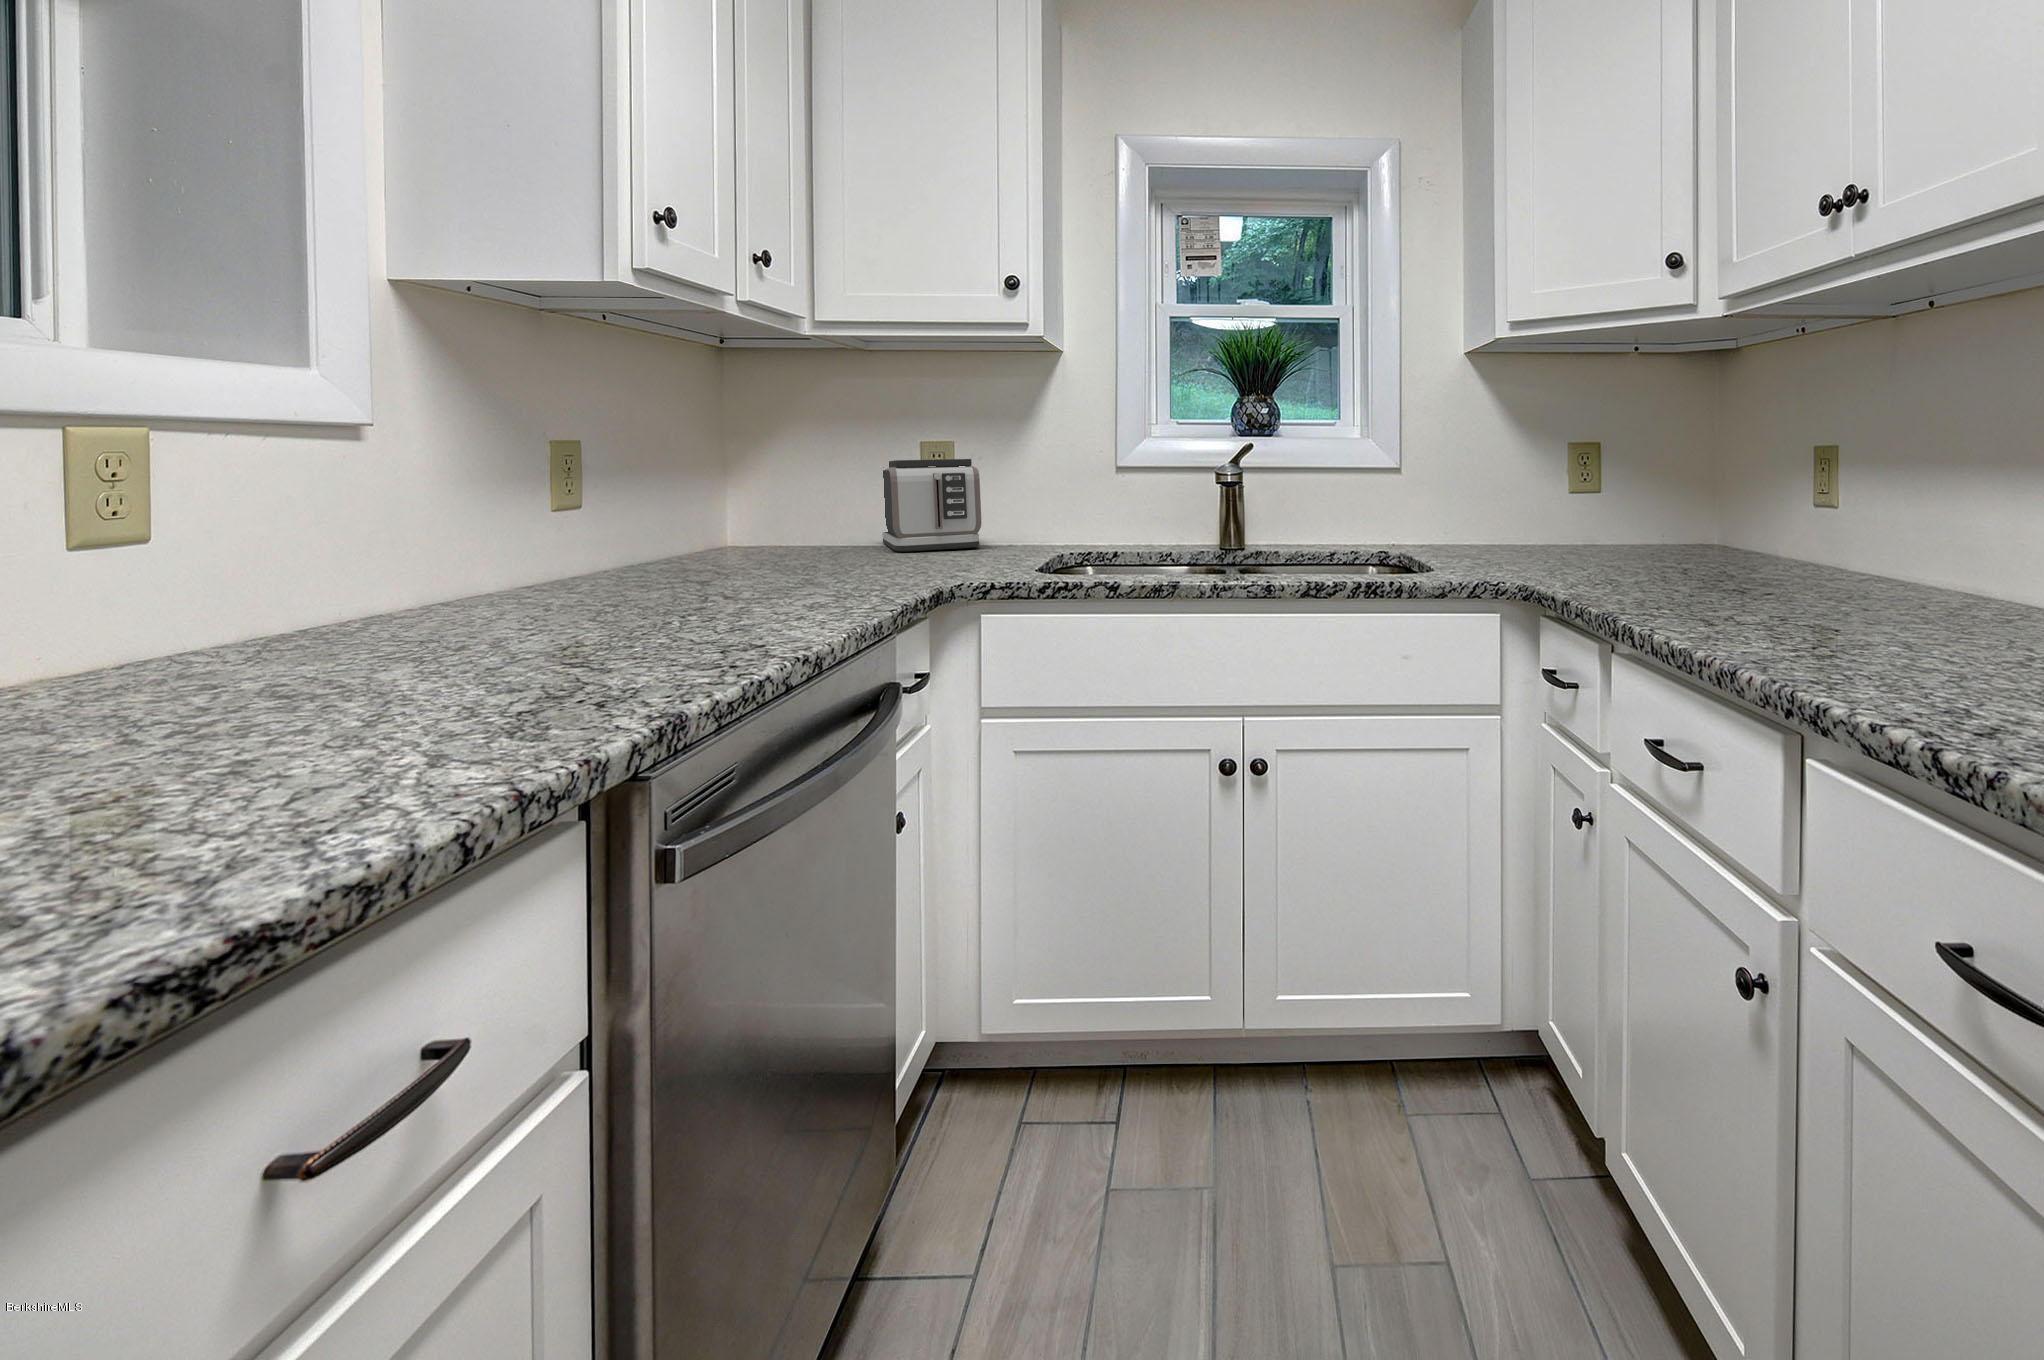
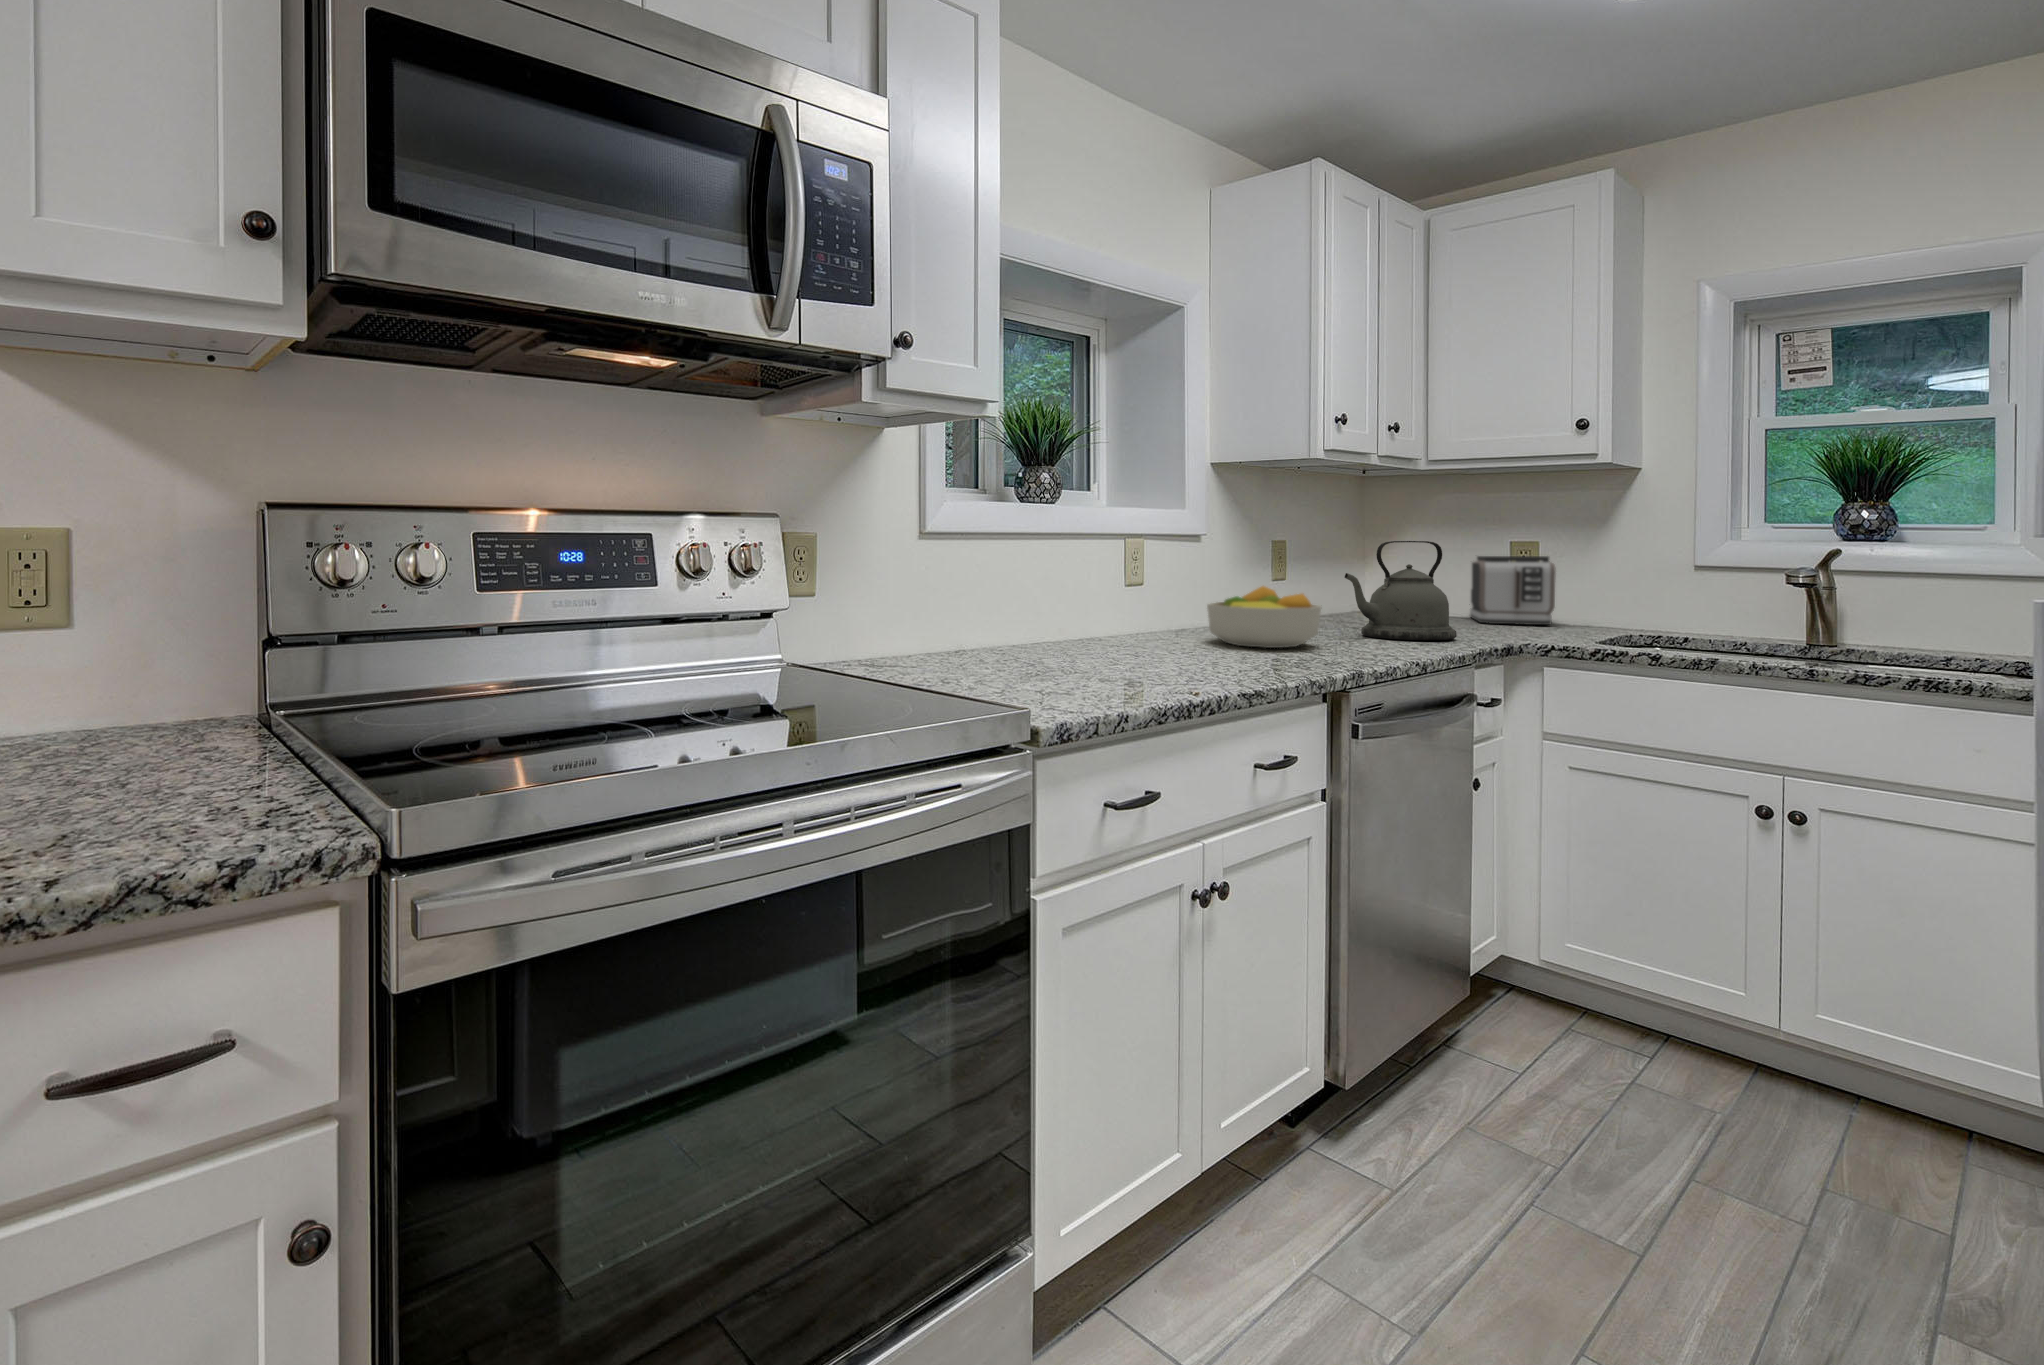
kettle: none [659,432,862,601] -> present [1345,541,1457,640]
fruit bowl: none [266,523,588,677] -> present [1207,586,1321,648]

